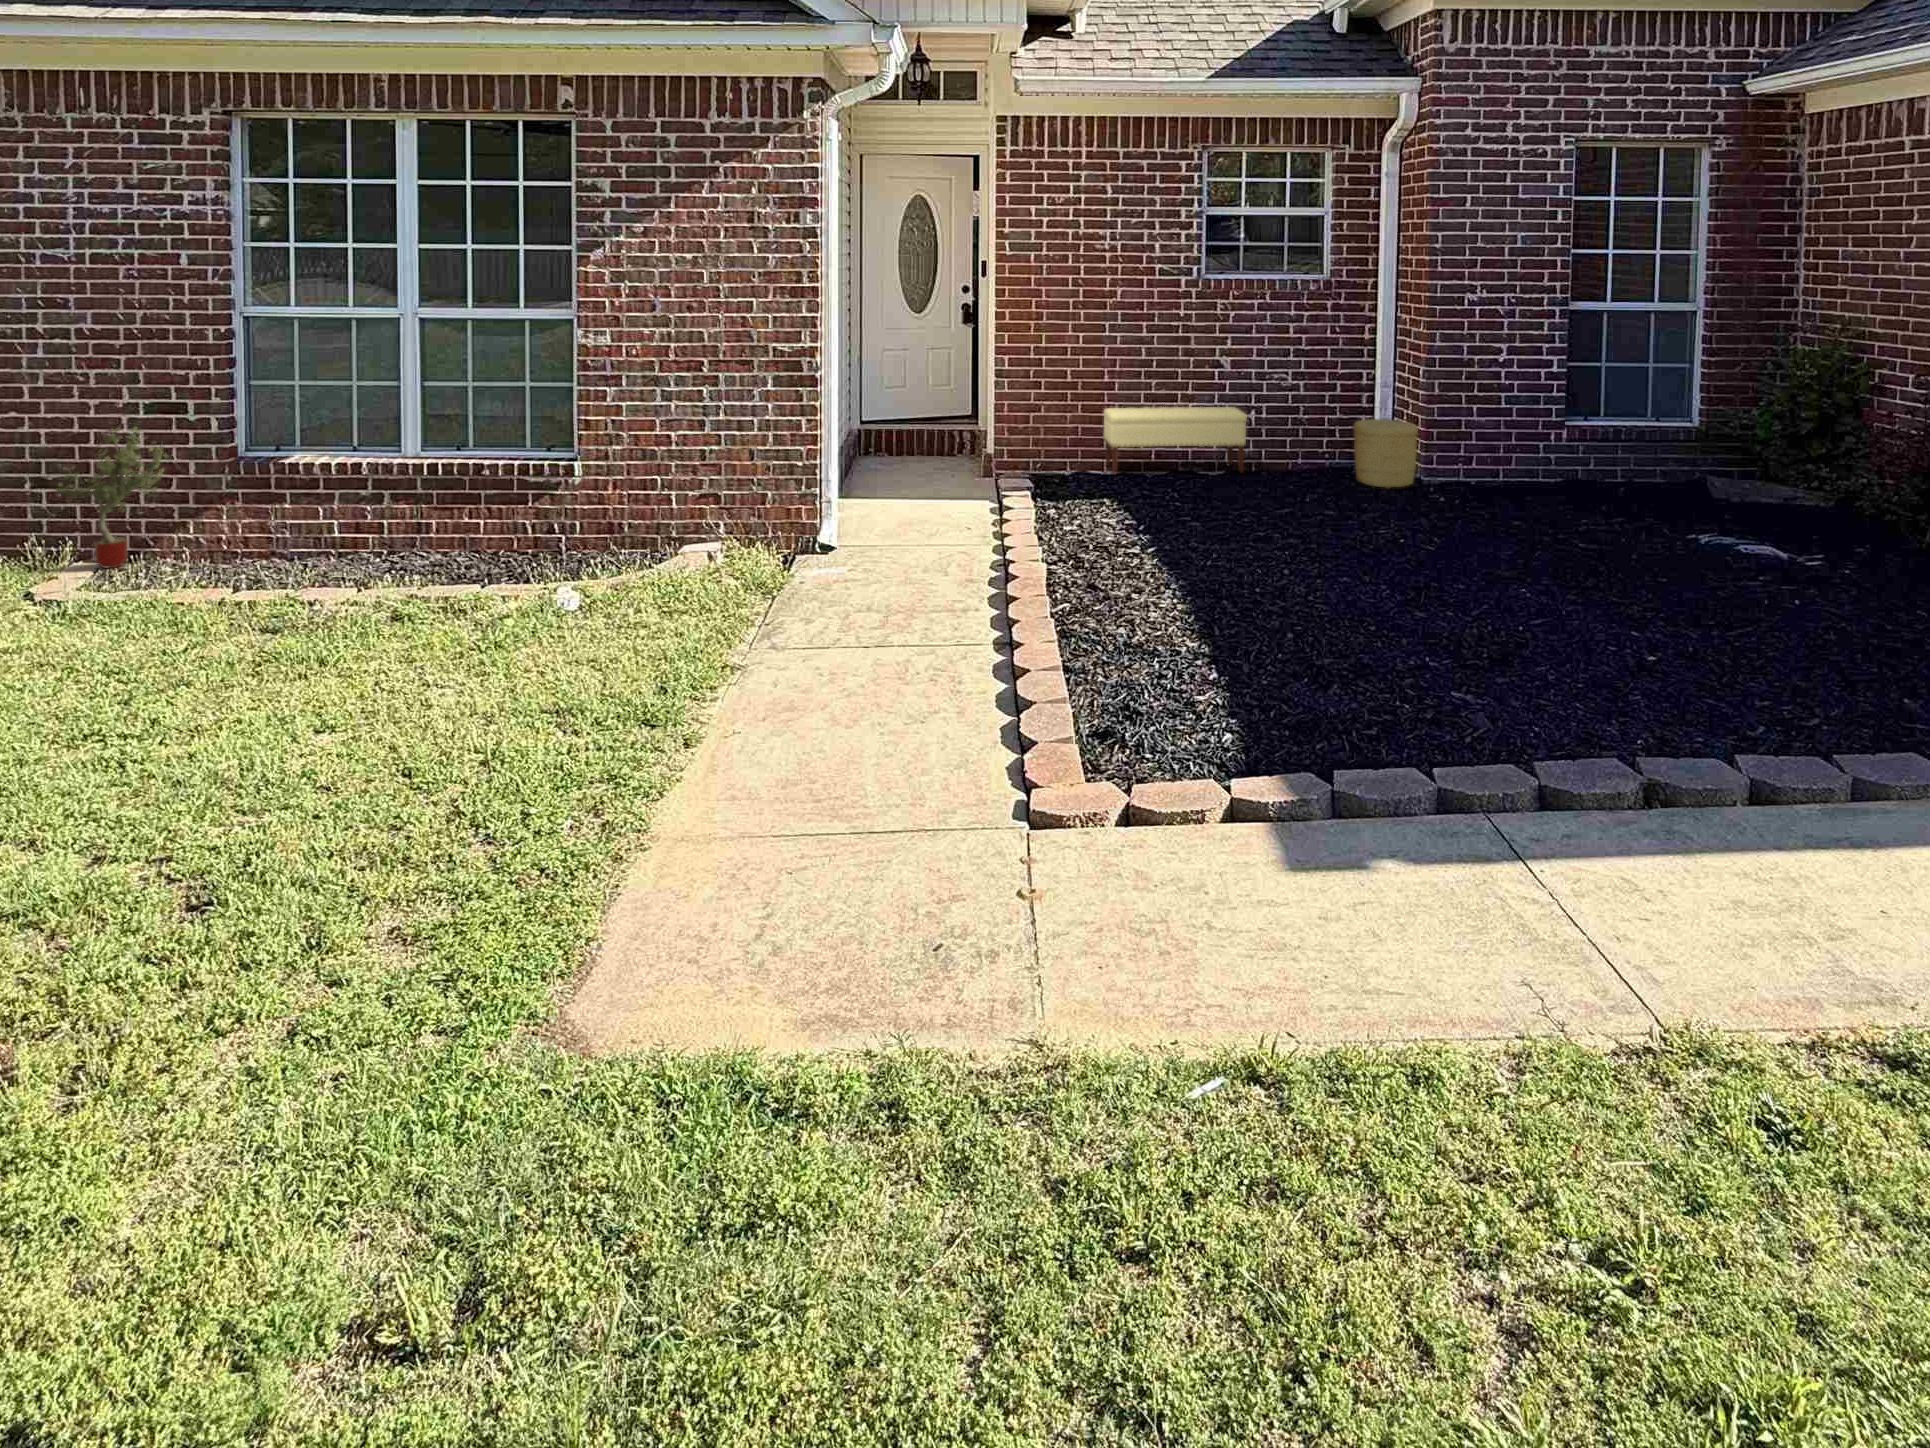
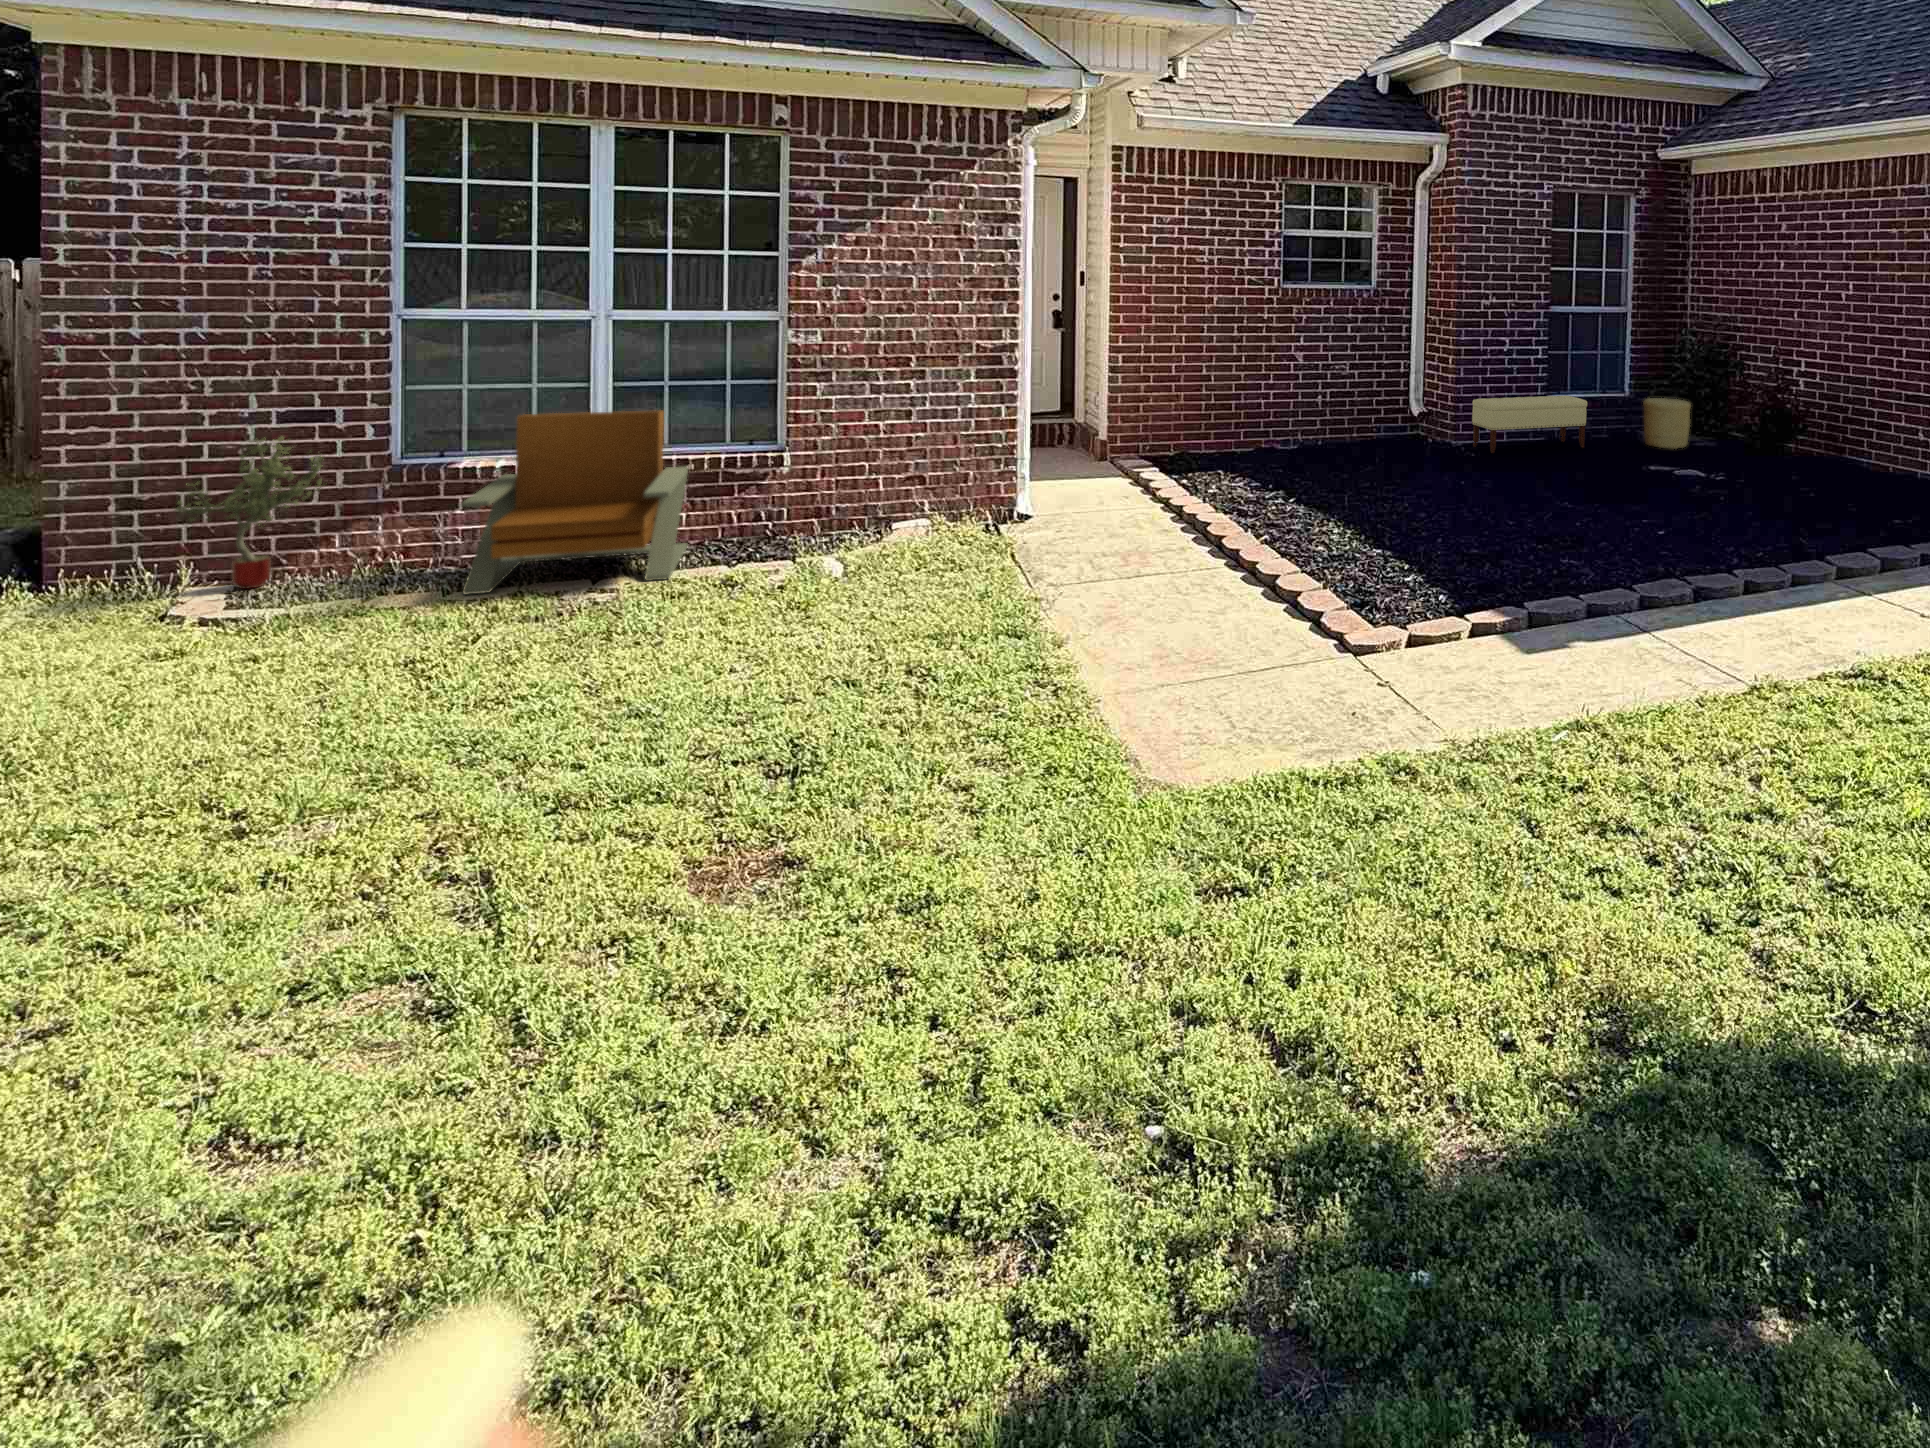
bench: present [1104,407,1247,474] -> present [1472,395,1587,453]
lounge chair: none [241,412,479,592] -> present [462,410,688,595]
woven basket: present [1353,419,1418,488] -> present [1643,398,1691,449]

